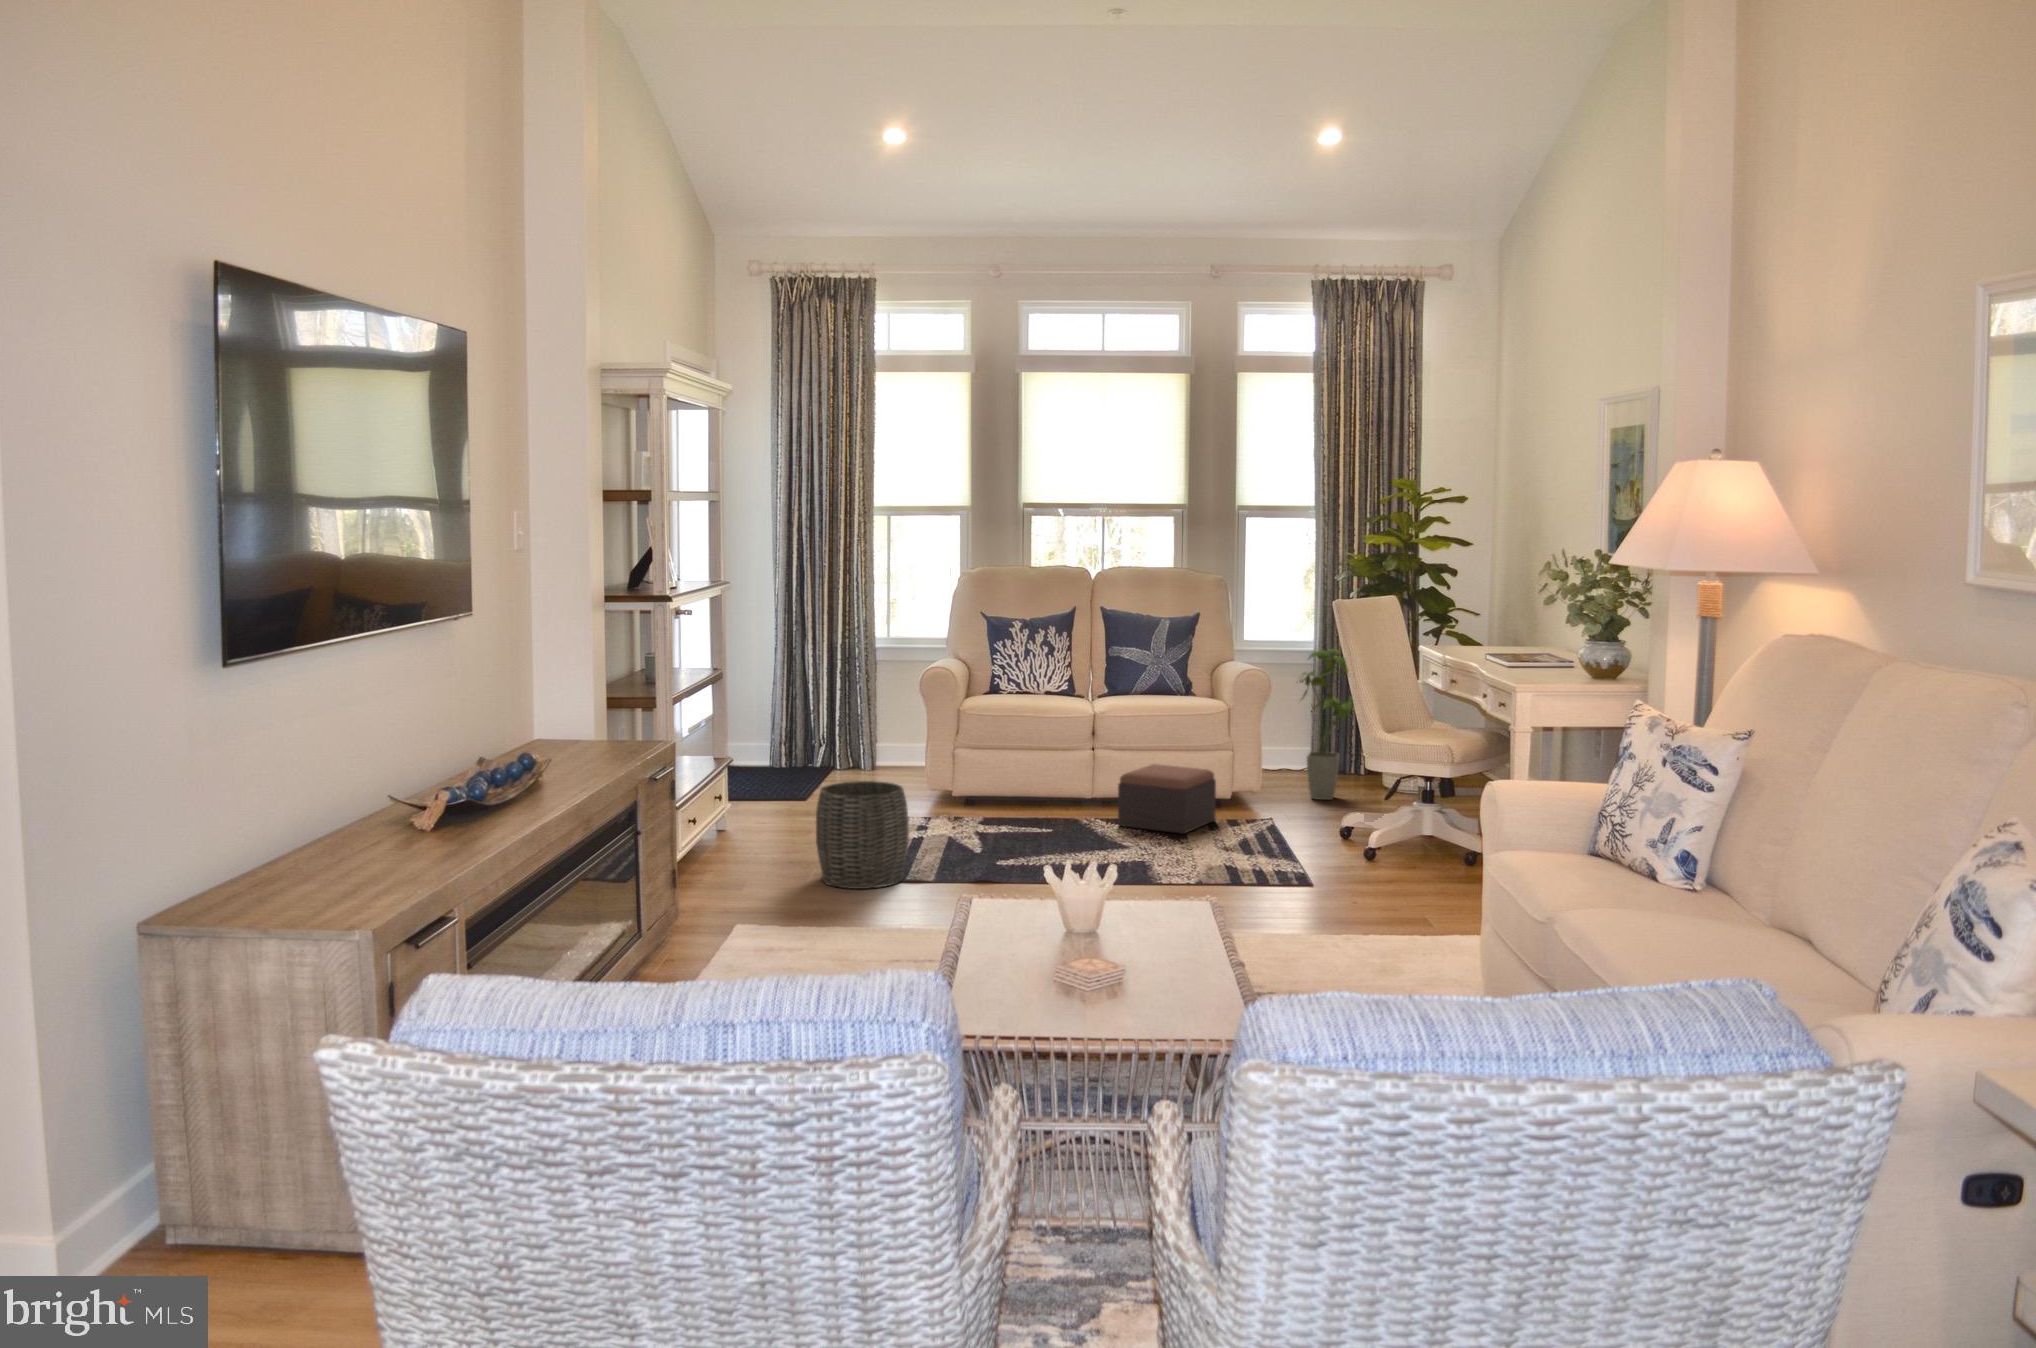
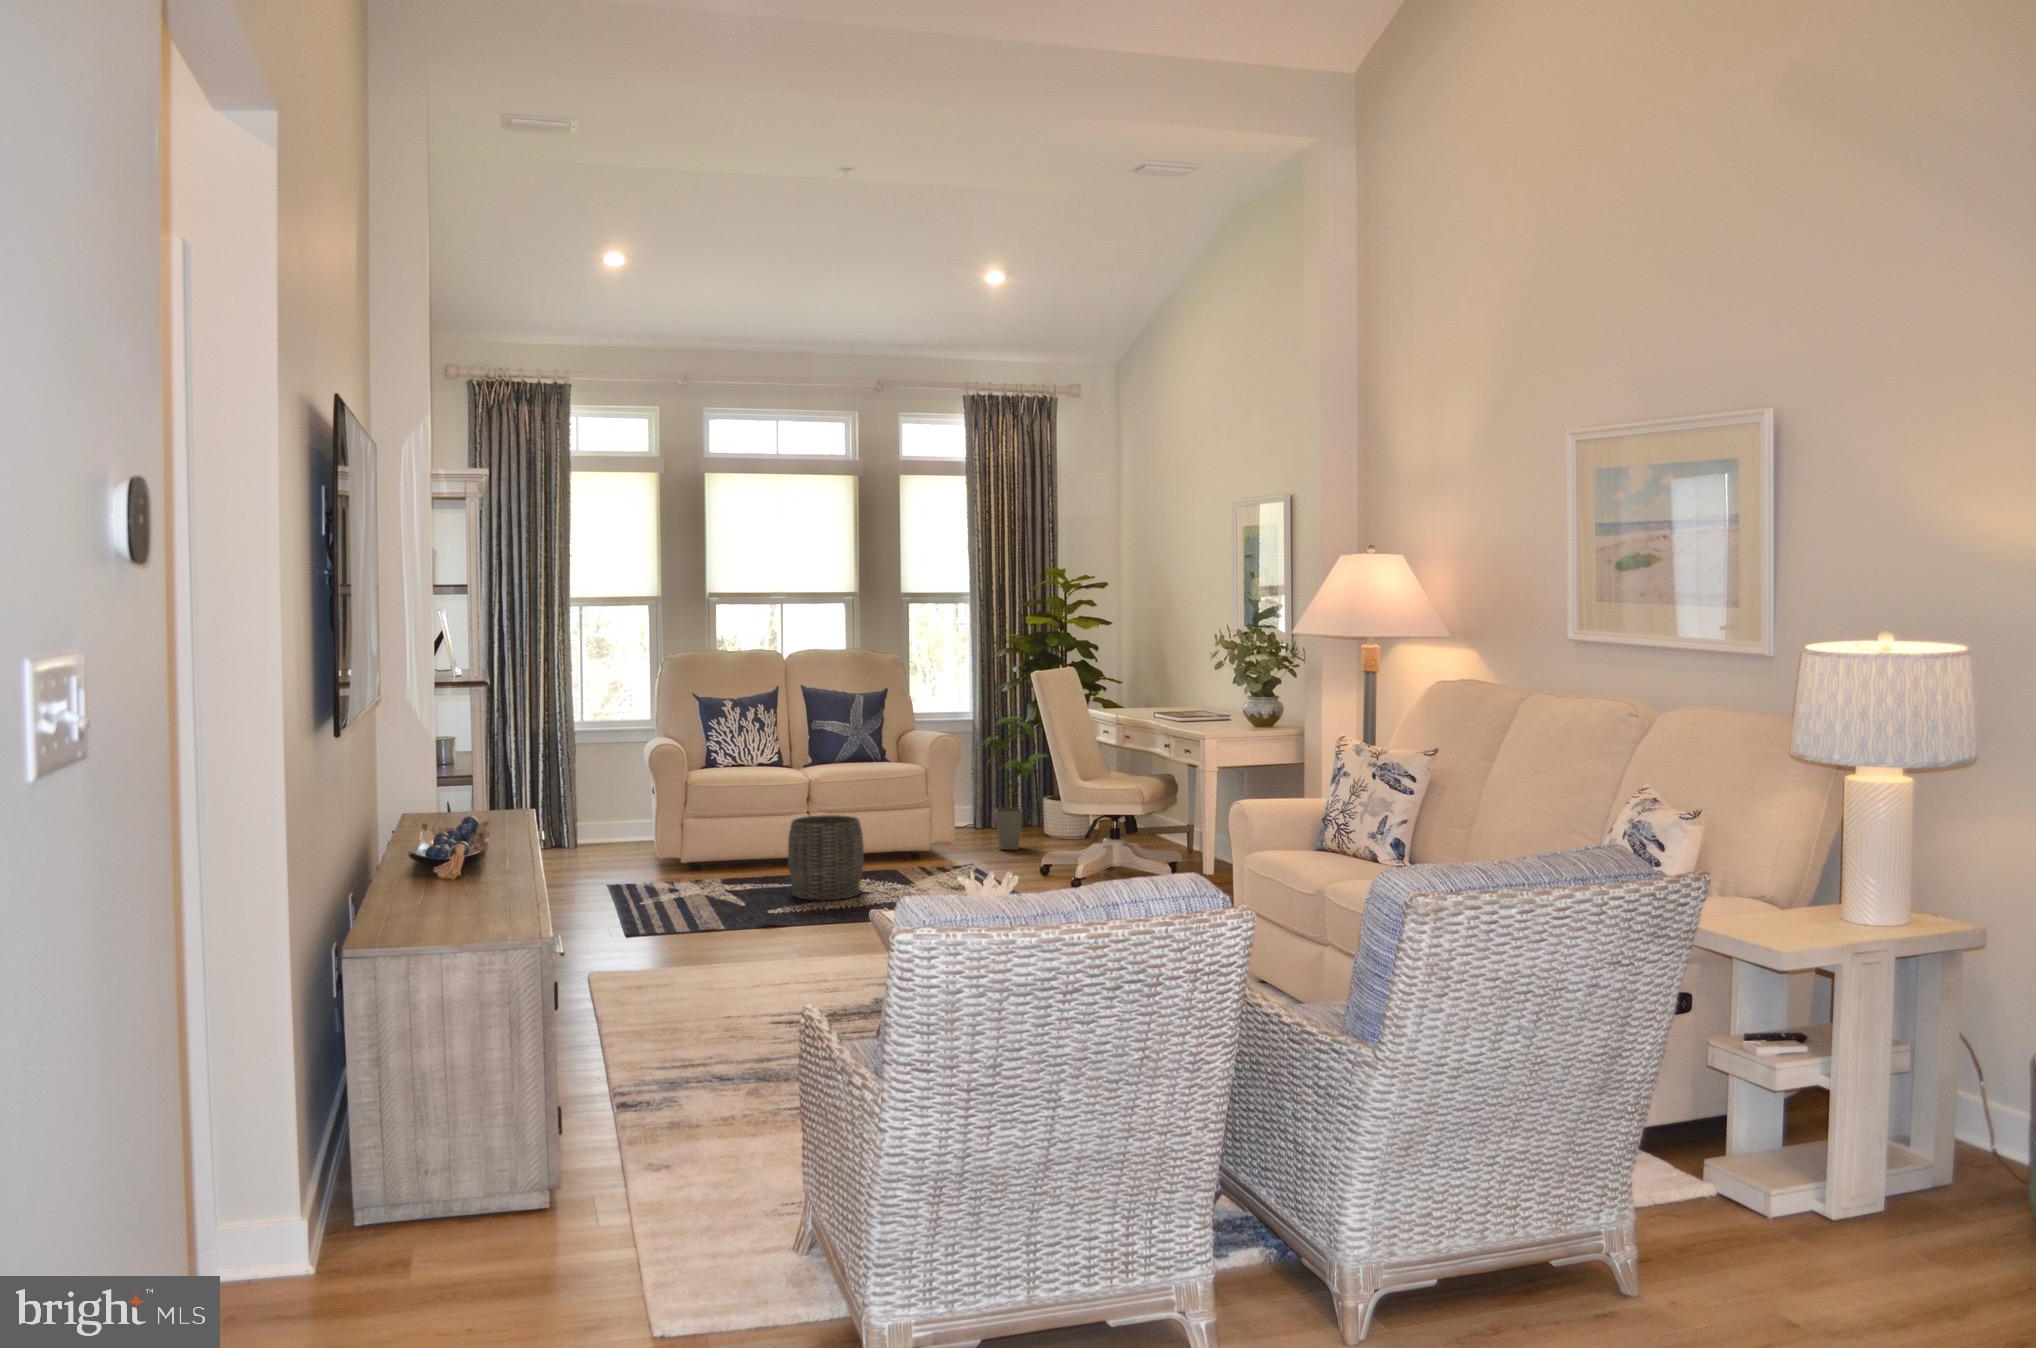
footstool: present [1118,764,1216,834] -> none [852,824,934,883]
woven basket: present [816,781,909,889] -> present [788,815,864,900]

